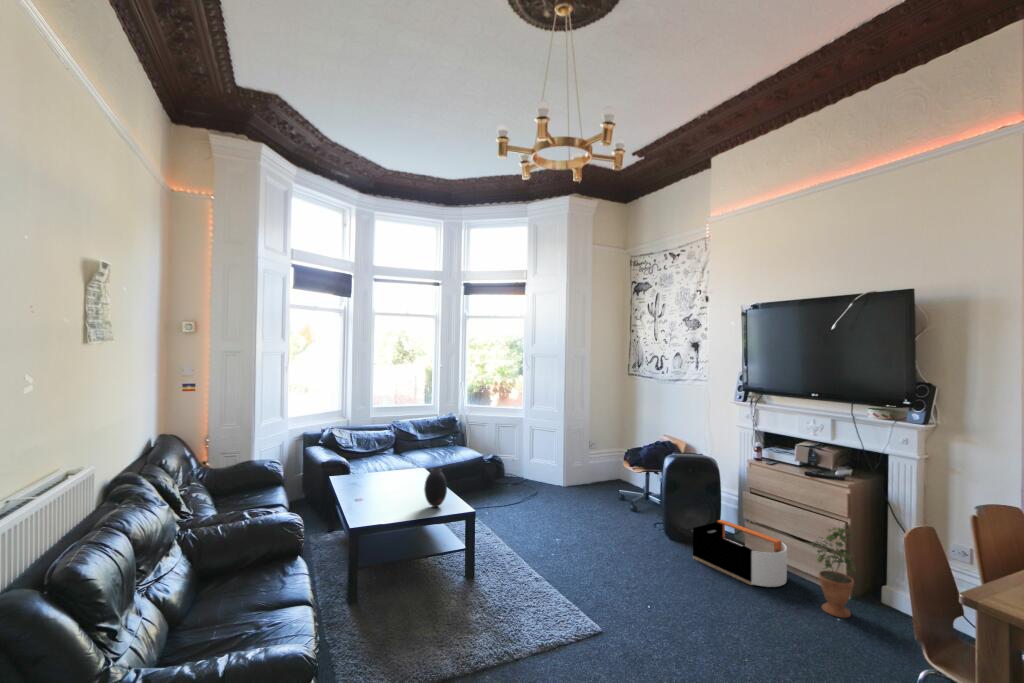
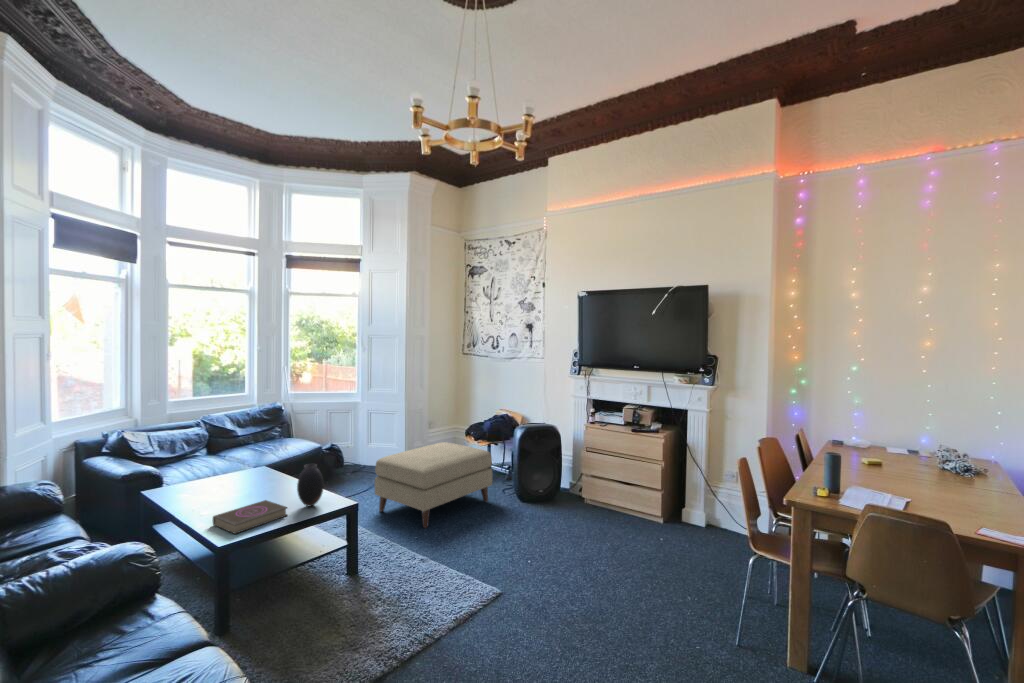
ottoman: none [516,464,638,549] -> present [374,442,492,528]
book: none [356,496,413,520] -> present [212,500,287,534]
storage bin: present [693,520,787,587] -> none [545,478,620,528]
potted plant: present [812,526,855,618] -> none [642,467,672,539]

